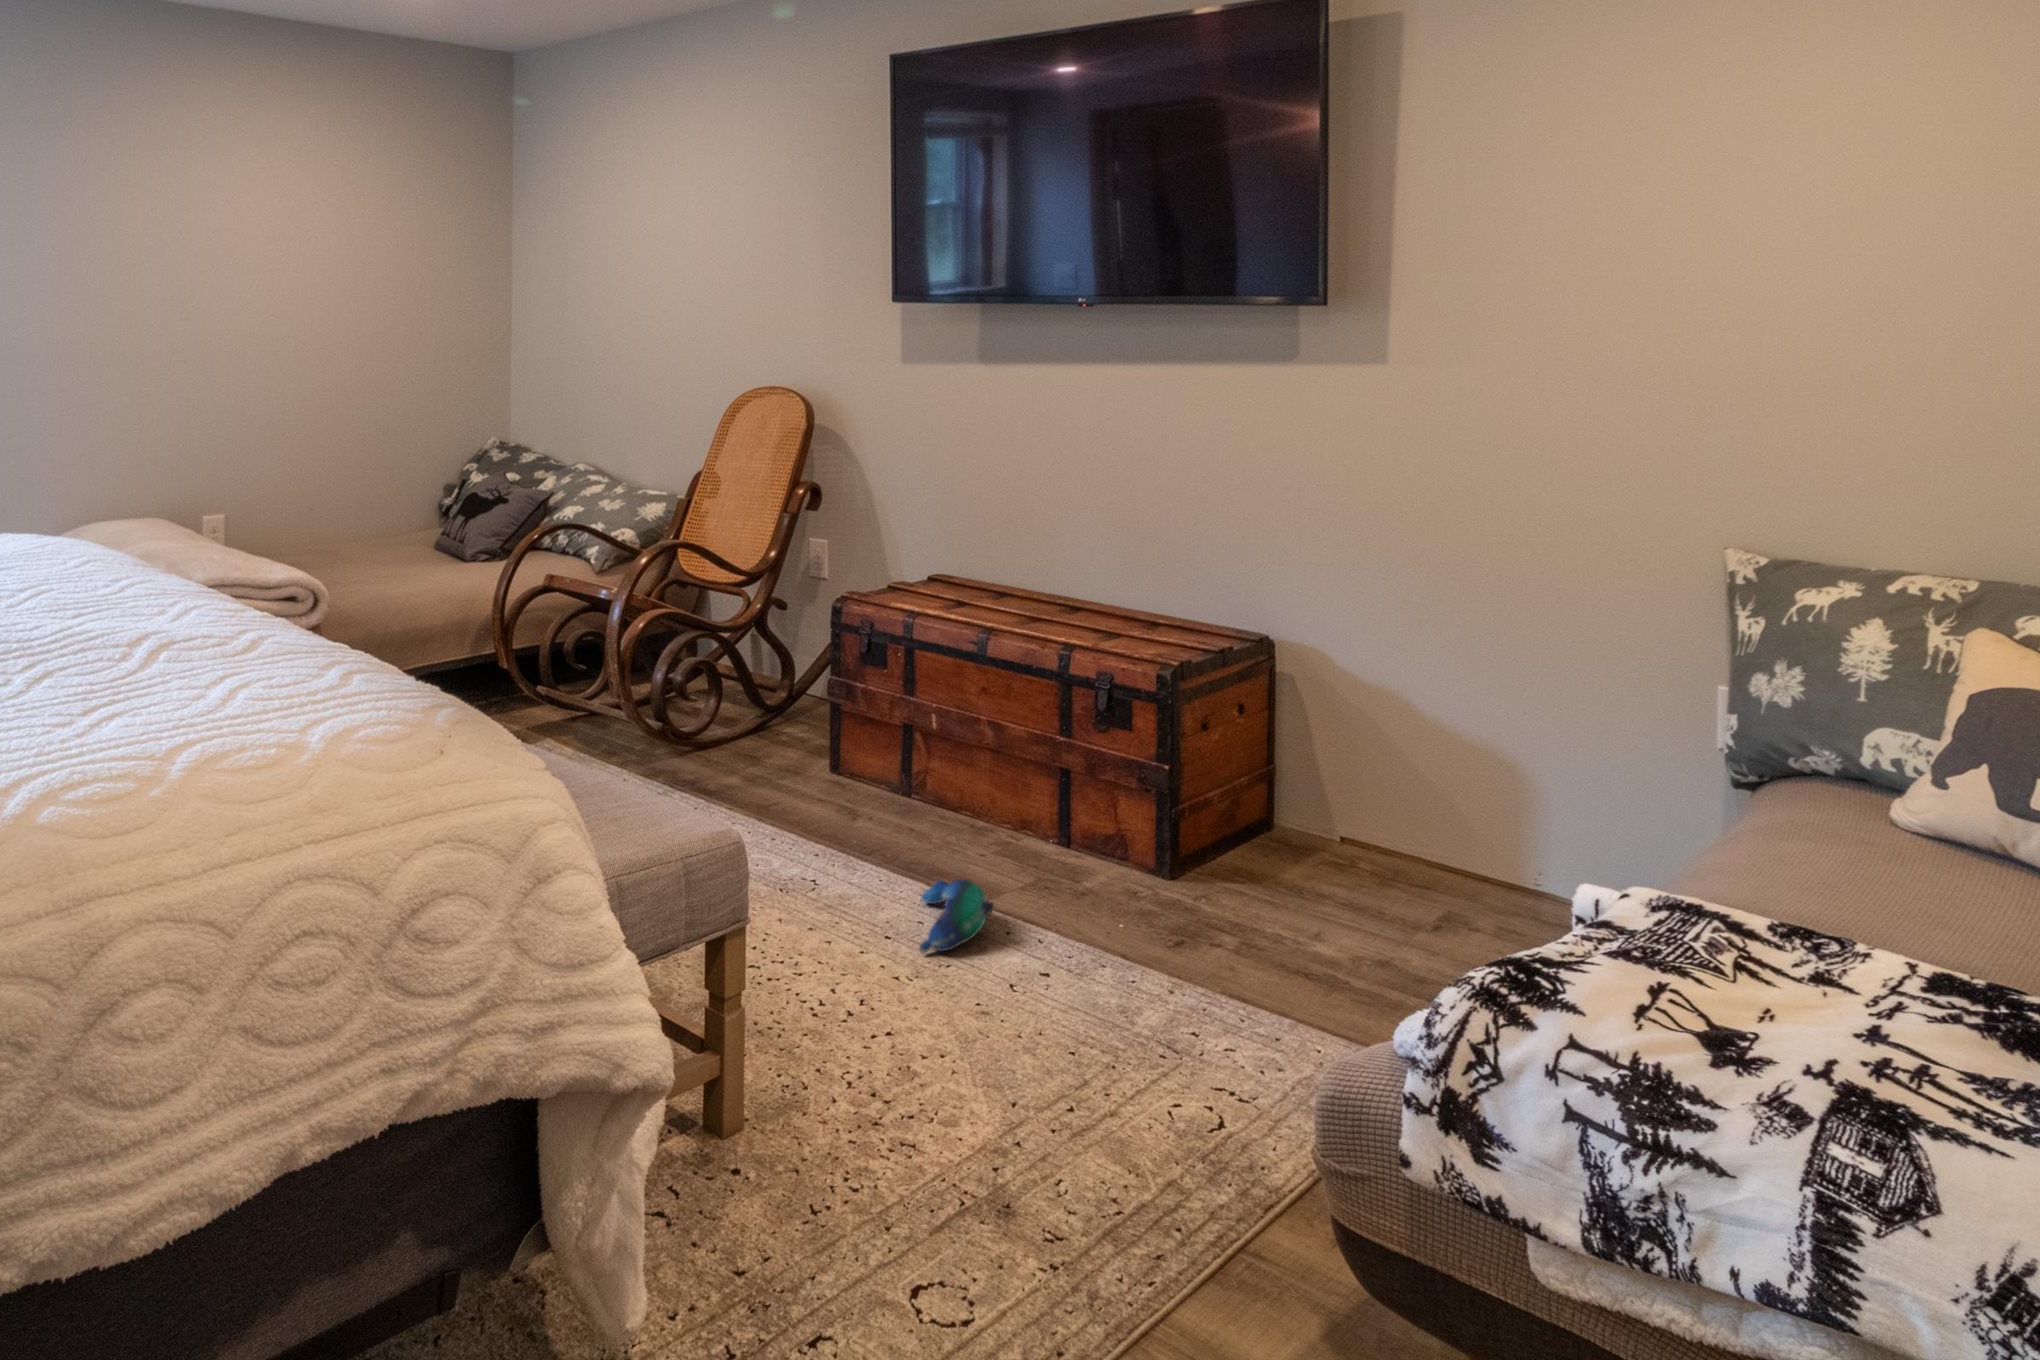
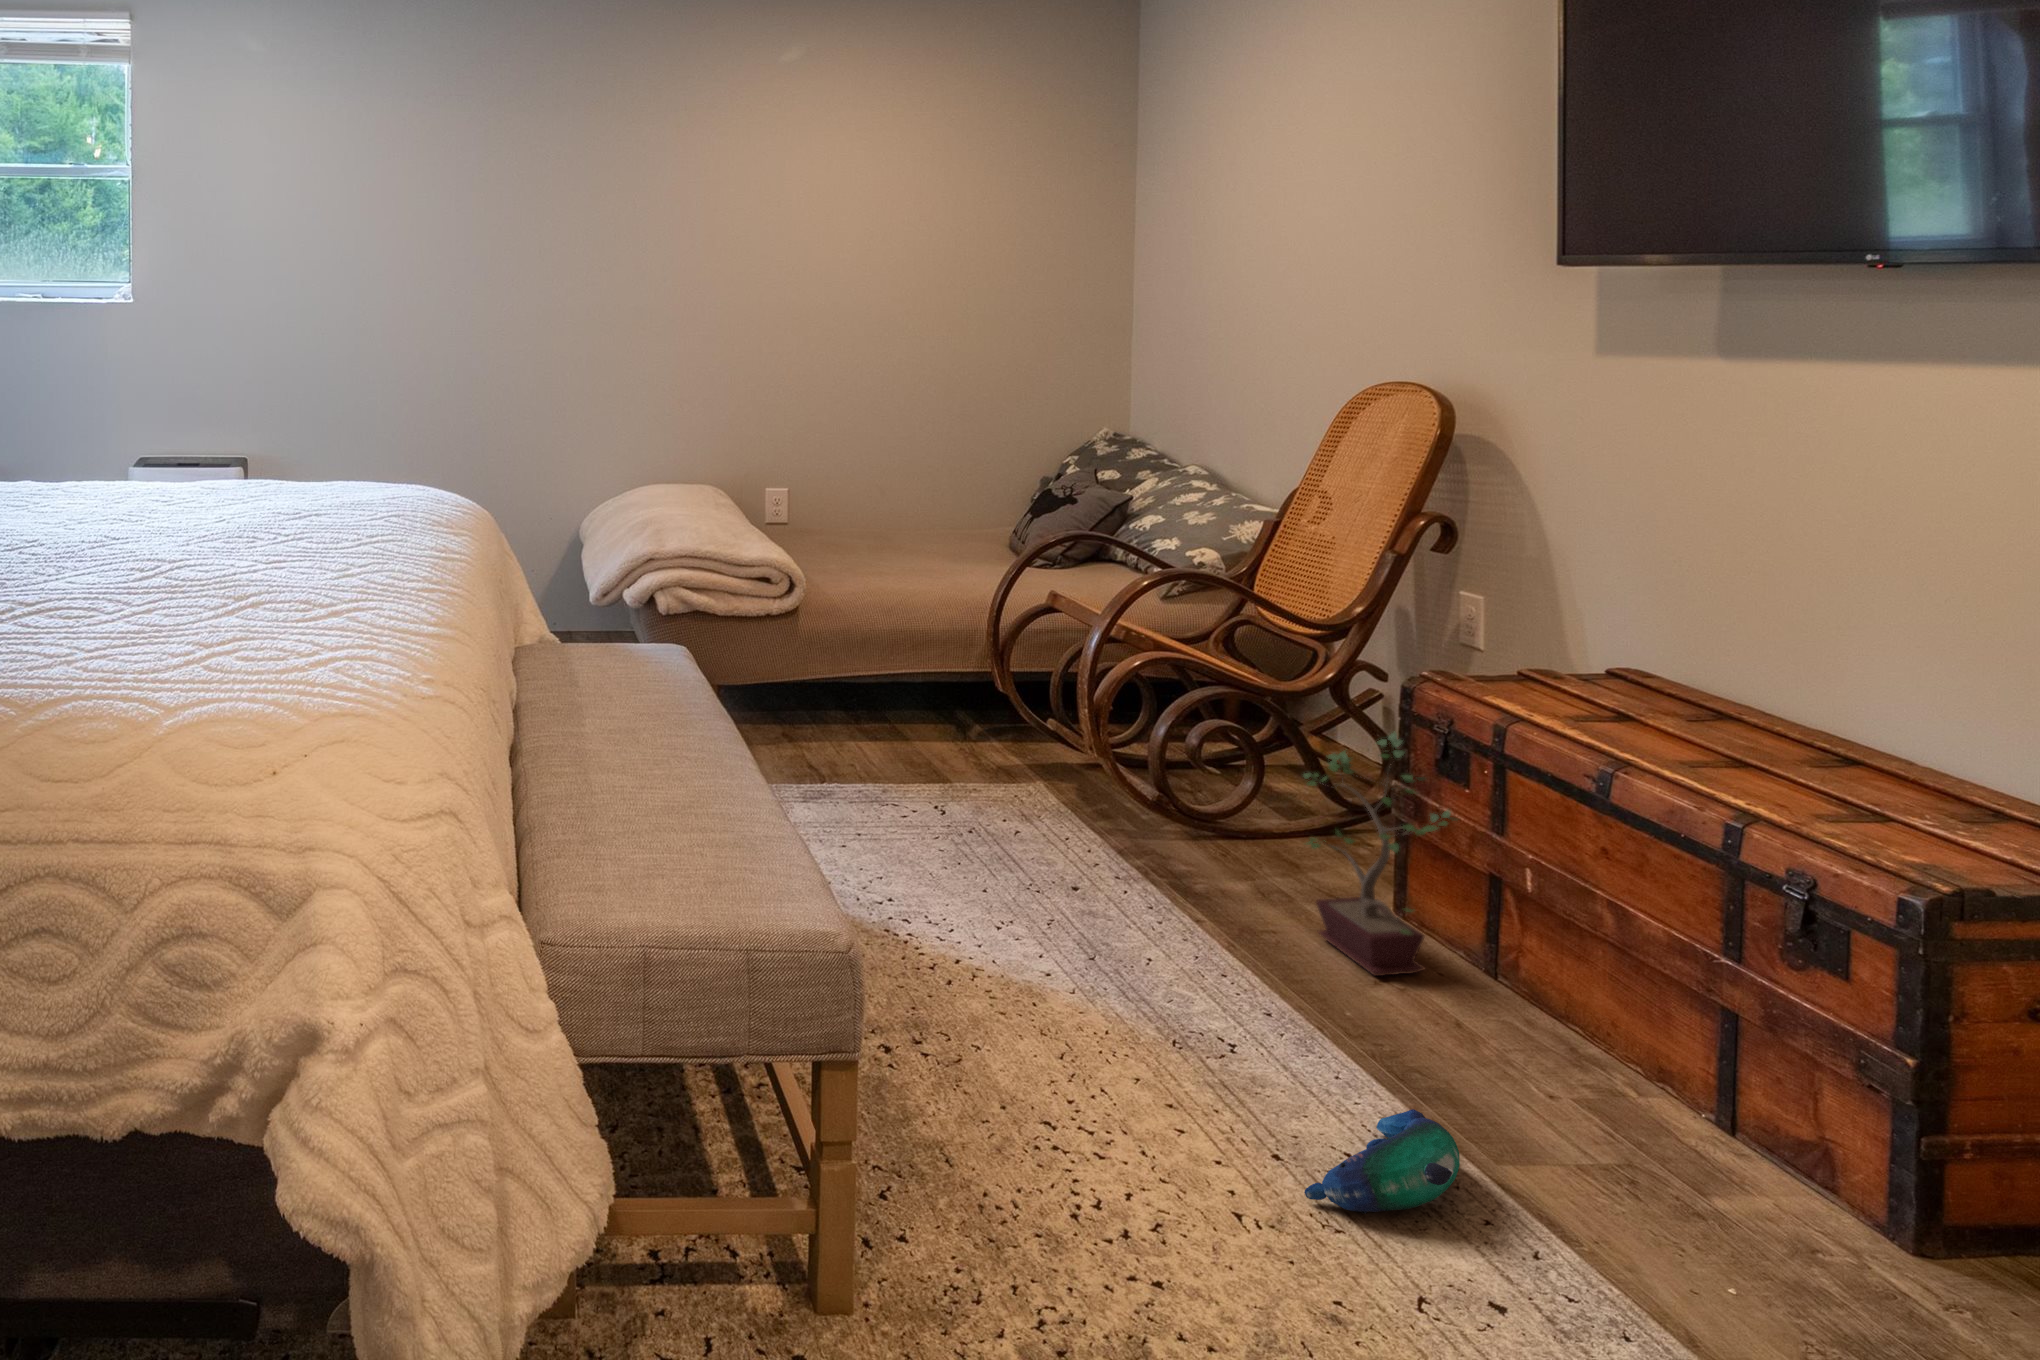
potted plant: none [783,634,904,813] -> present [1304,732,1457,976]

